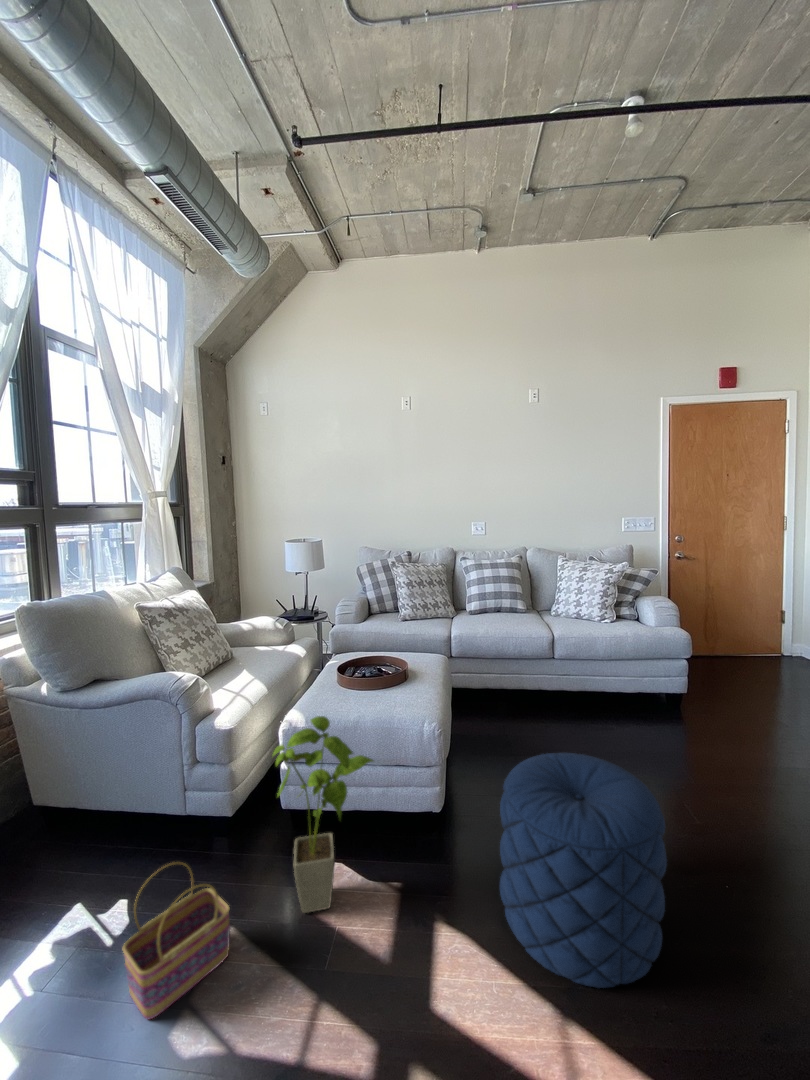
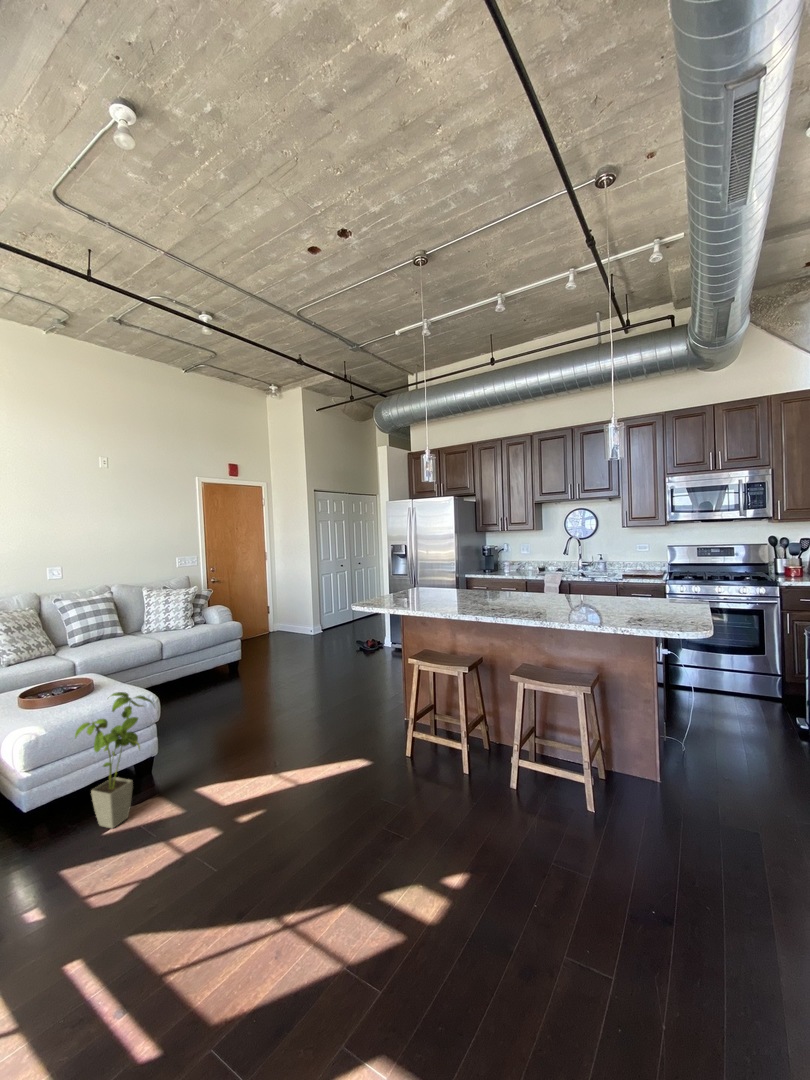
pouf: present [500,753,667,988] -> none [215,674,293,767]
basket: present [123,862,230,1019] -> none [27,810,86,914]

